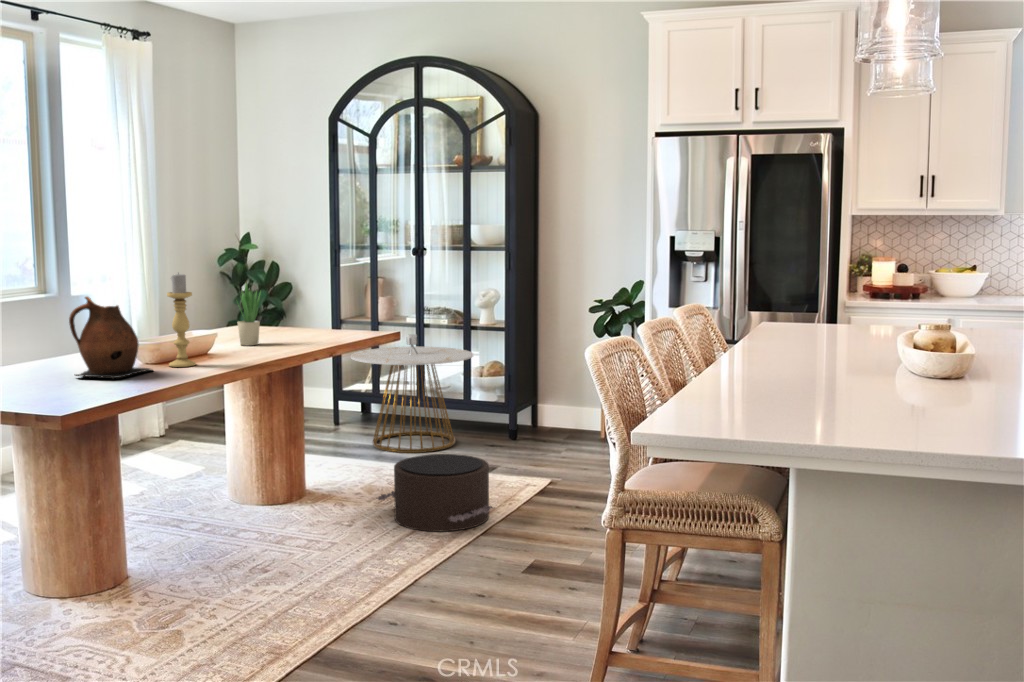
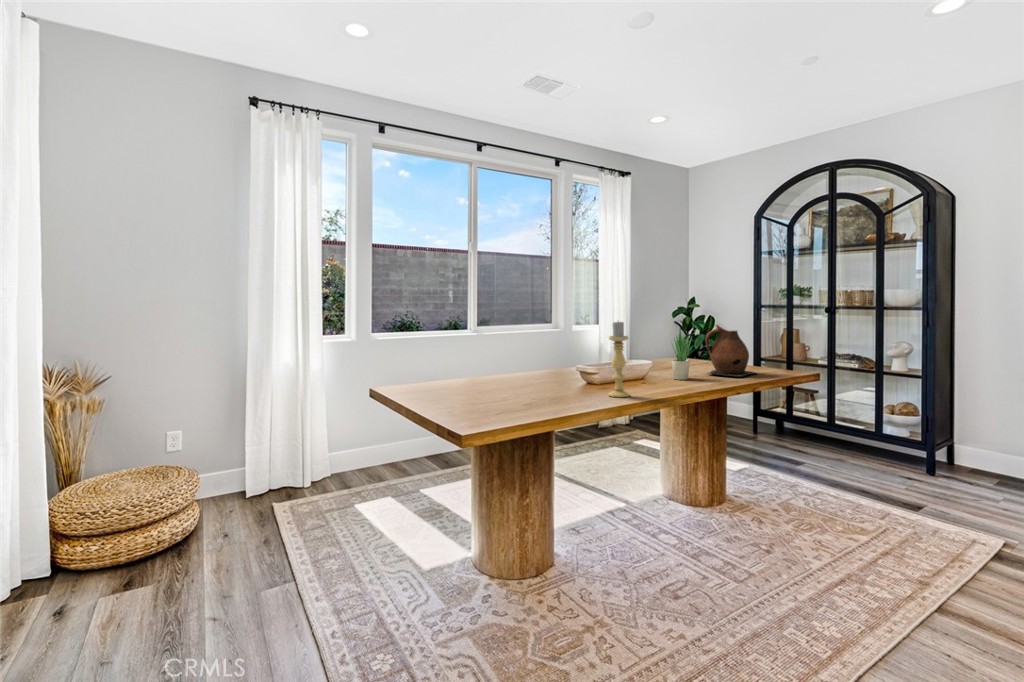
ceramic pitcher: present [69,297,151,379] -> present [705,325,756,377]
side table: present [351,334,473,453] -> none [768,374,889,475]
pouf: present [377,454,492,532] -> none [792,495,949,596]

